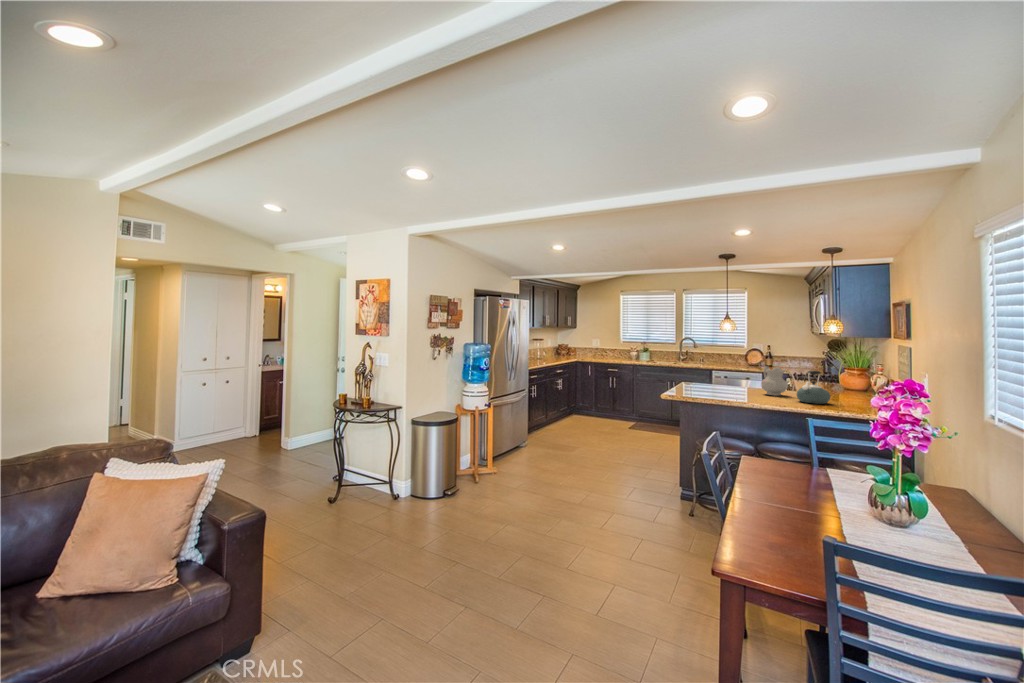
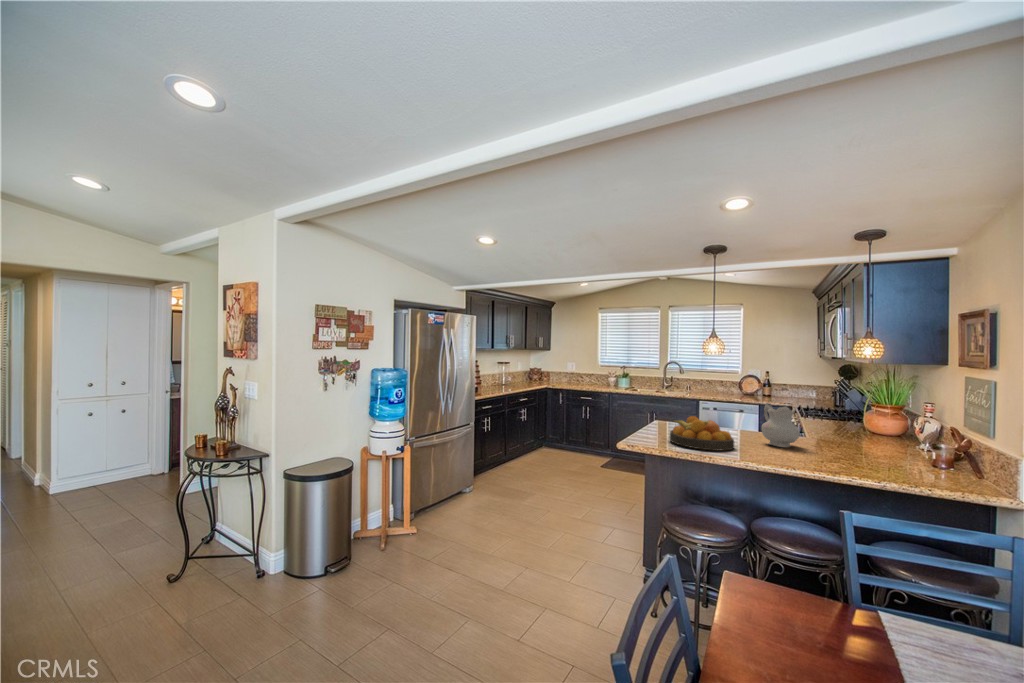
kettle: present [797,371,830,404] -> none [816,415,870,468]
fruit bowl: none [696,375,742,397] -> present [670,416,734,450]

